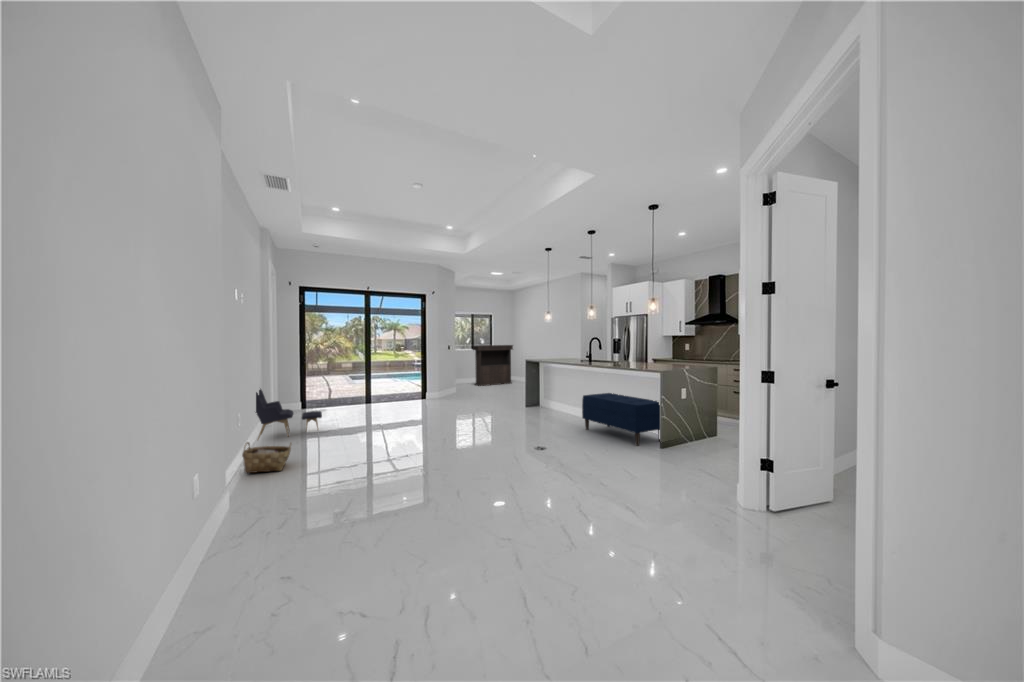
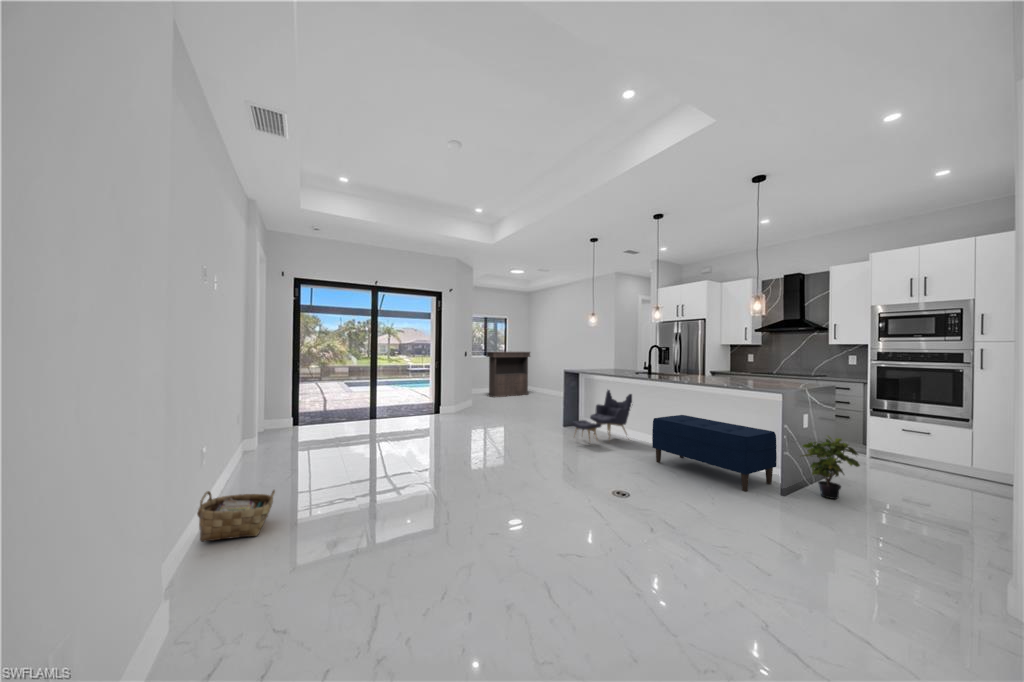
armchair: present [256,389,322,439] -> present [572,390,632,440]
potted plant: none [676,403,717,449] -> present [802,436,860,499]

